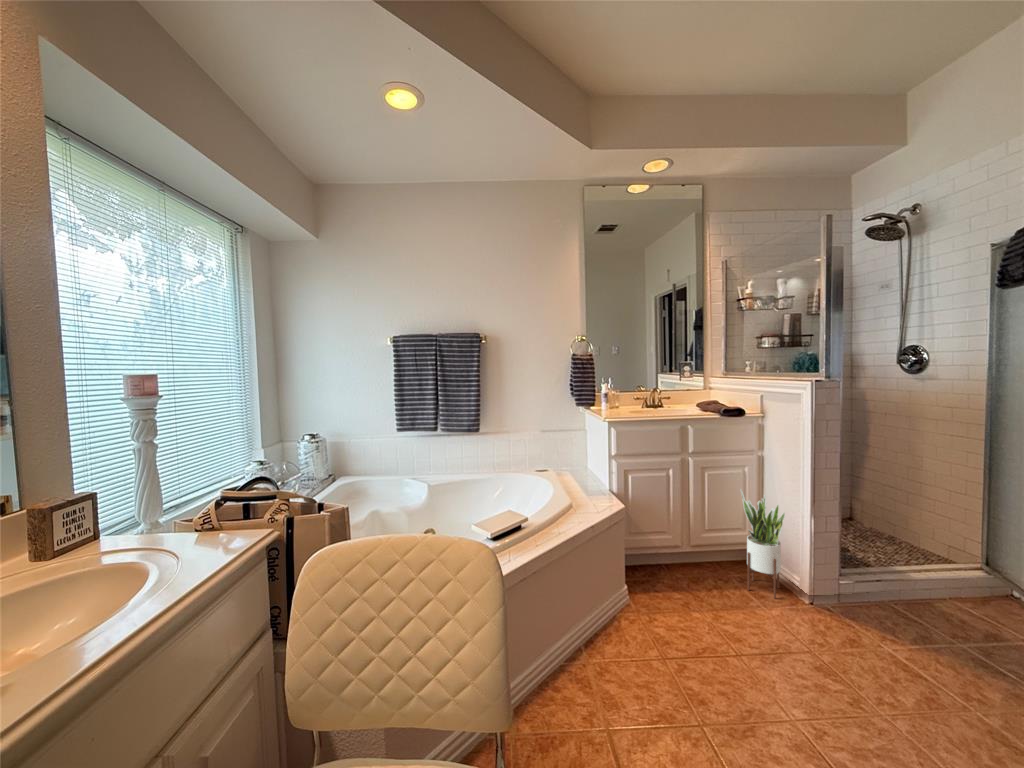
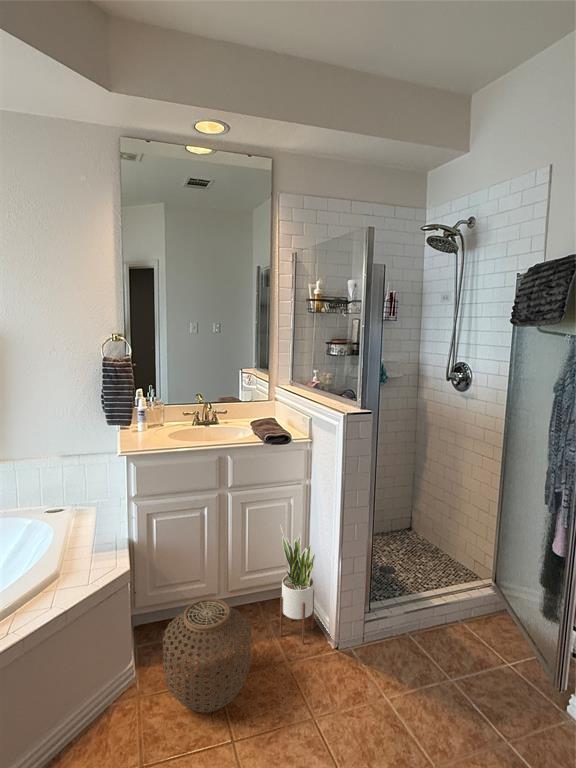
woven basket: none [660,540,742,635] -> present [163,598,251,712]

